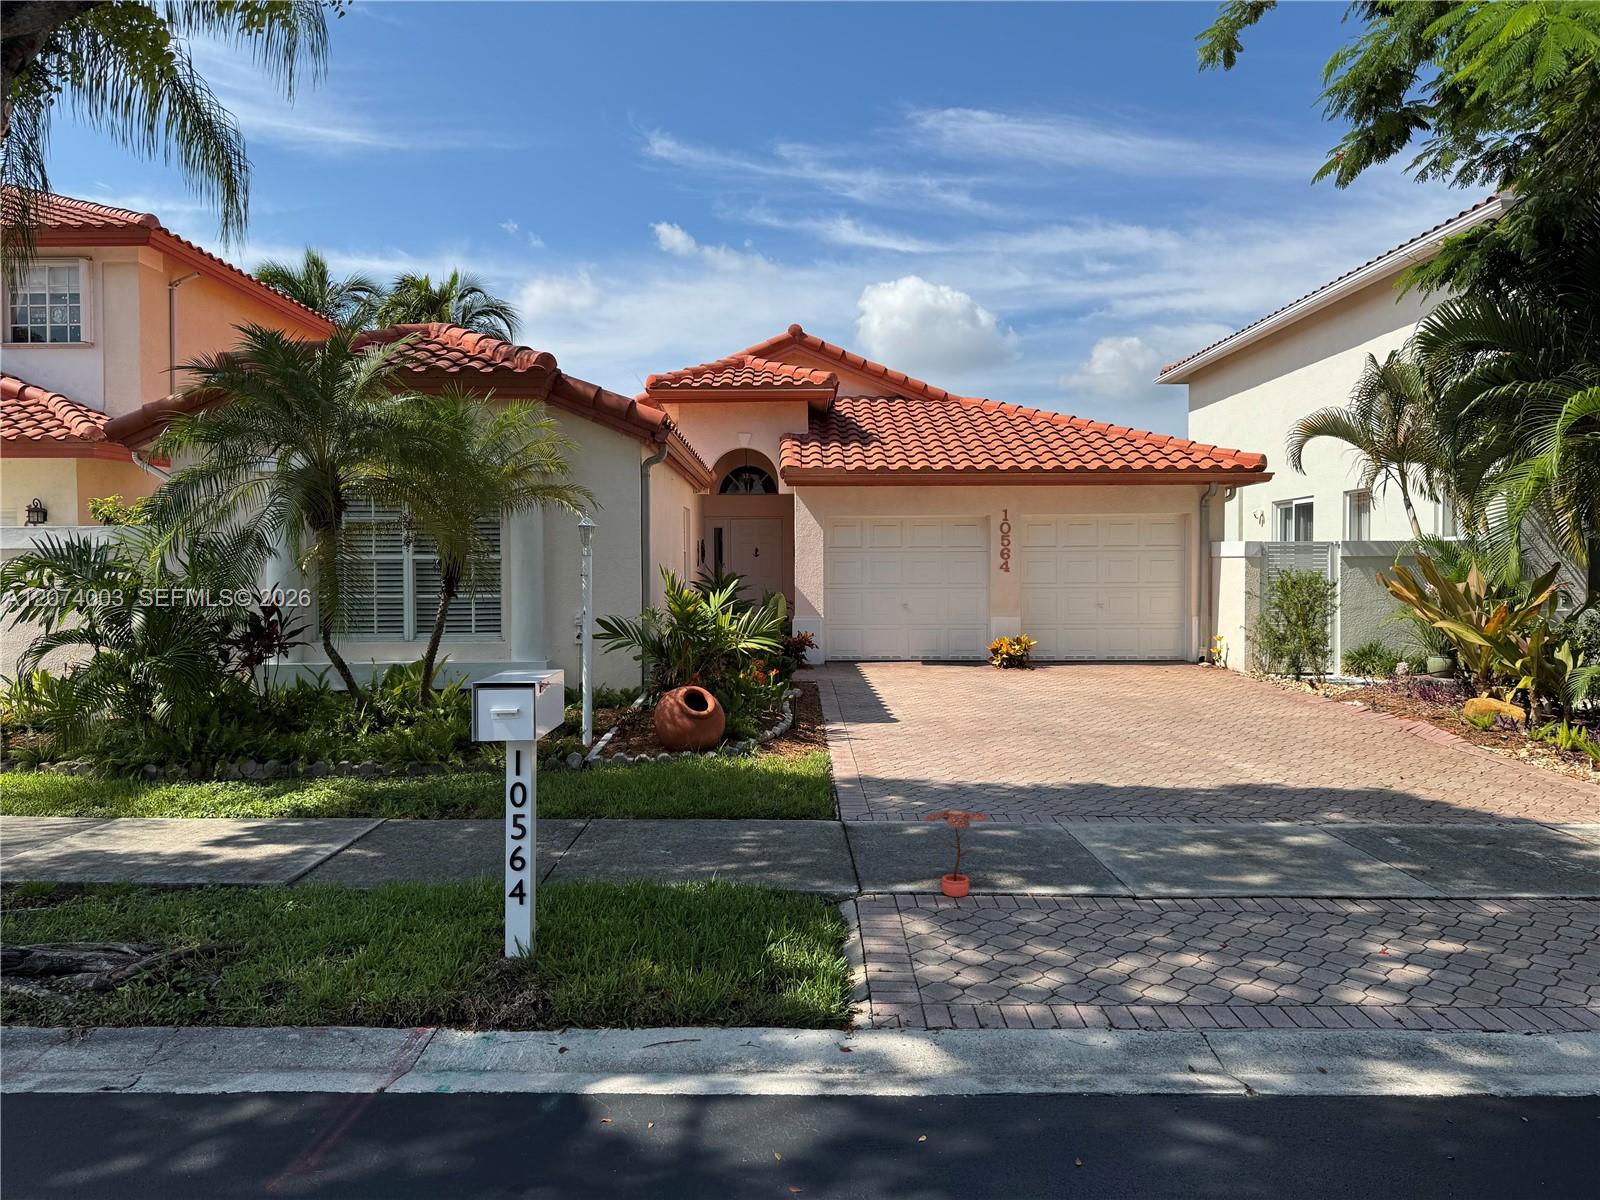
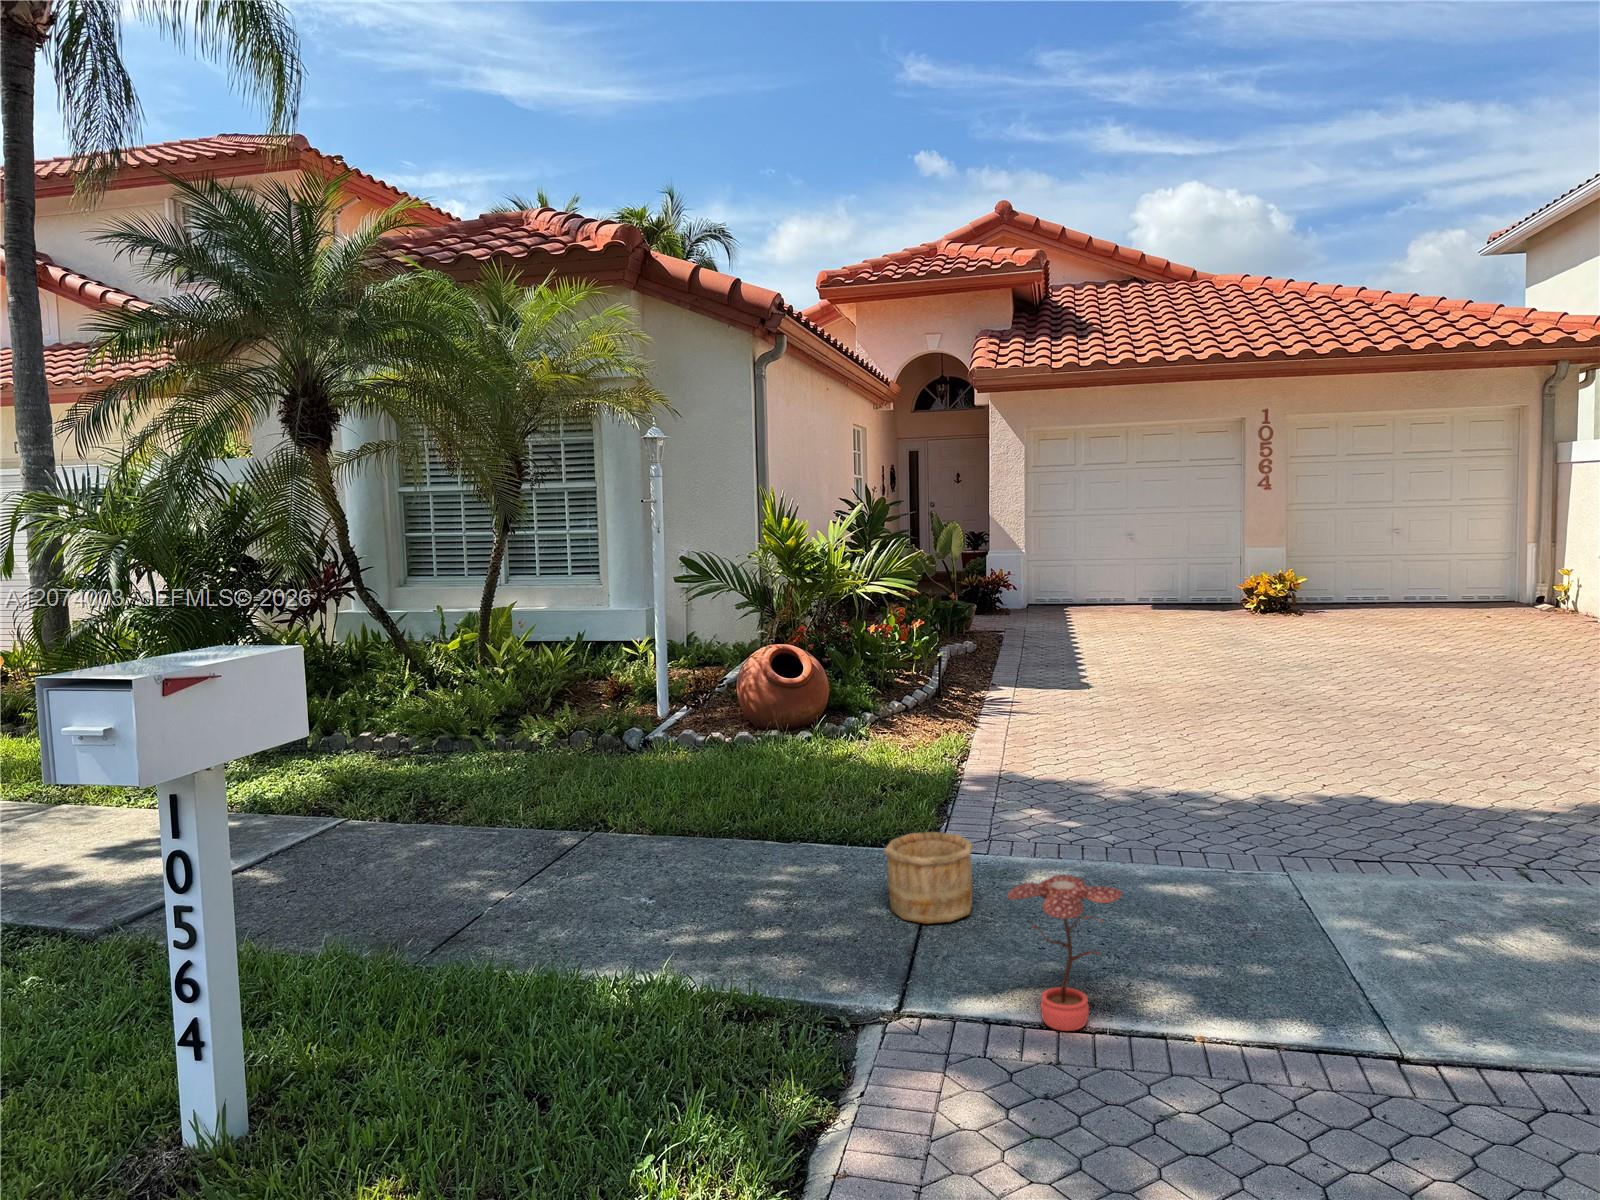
wooden bucket: none [824,799,880,854] -> present [884,832,973,924]

